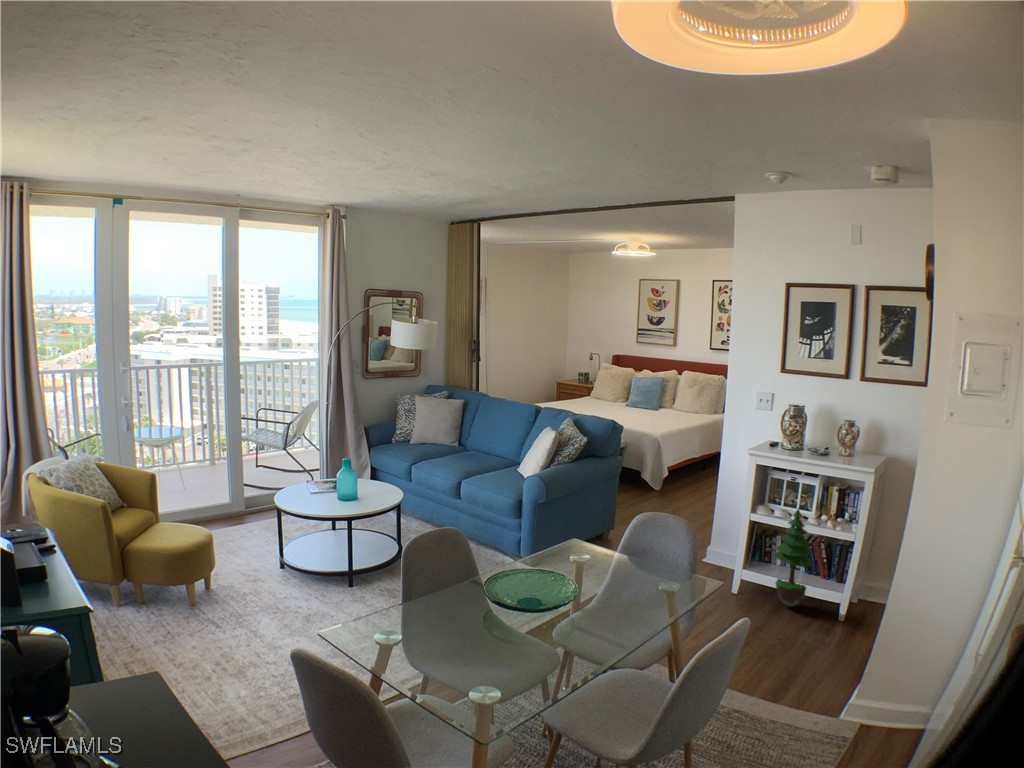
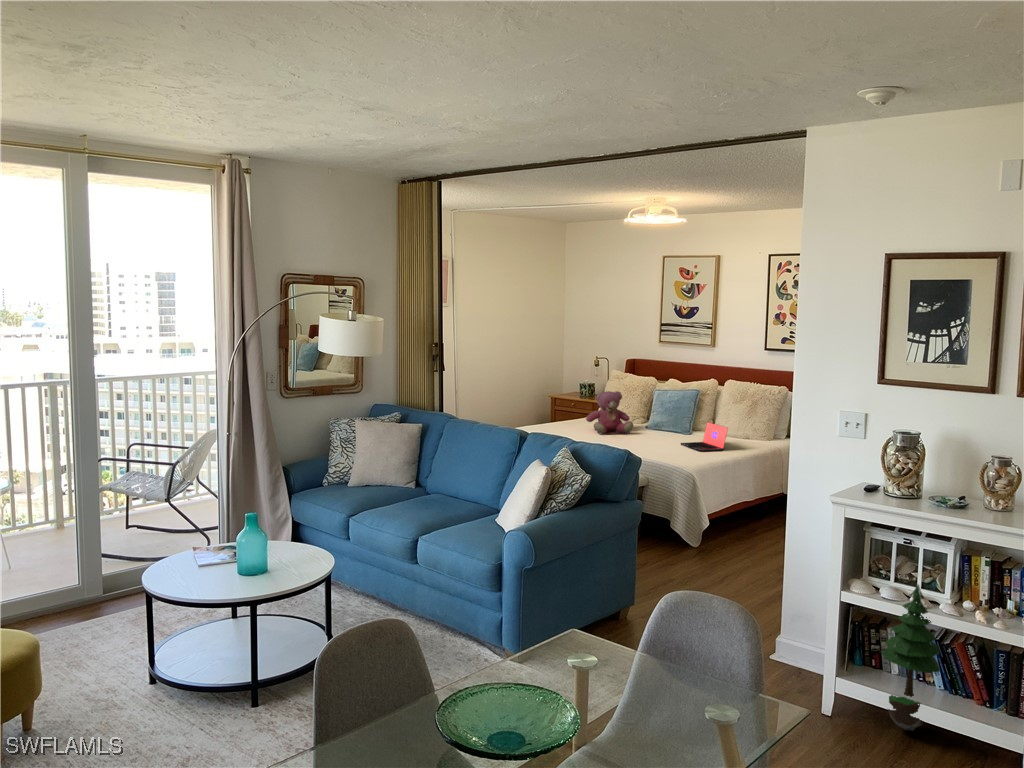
teddy bear: none [580,378,615,409] -> present [586,391,633,434]
laptop: none [648,400,682,421] -> present [681,422,728,451]

